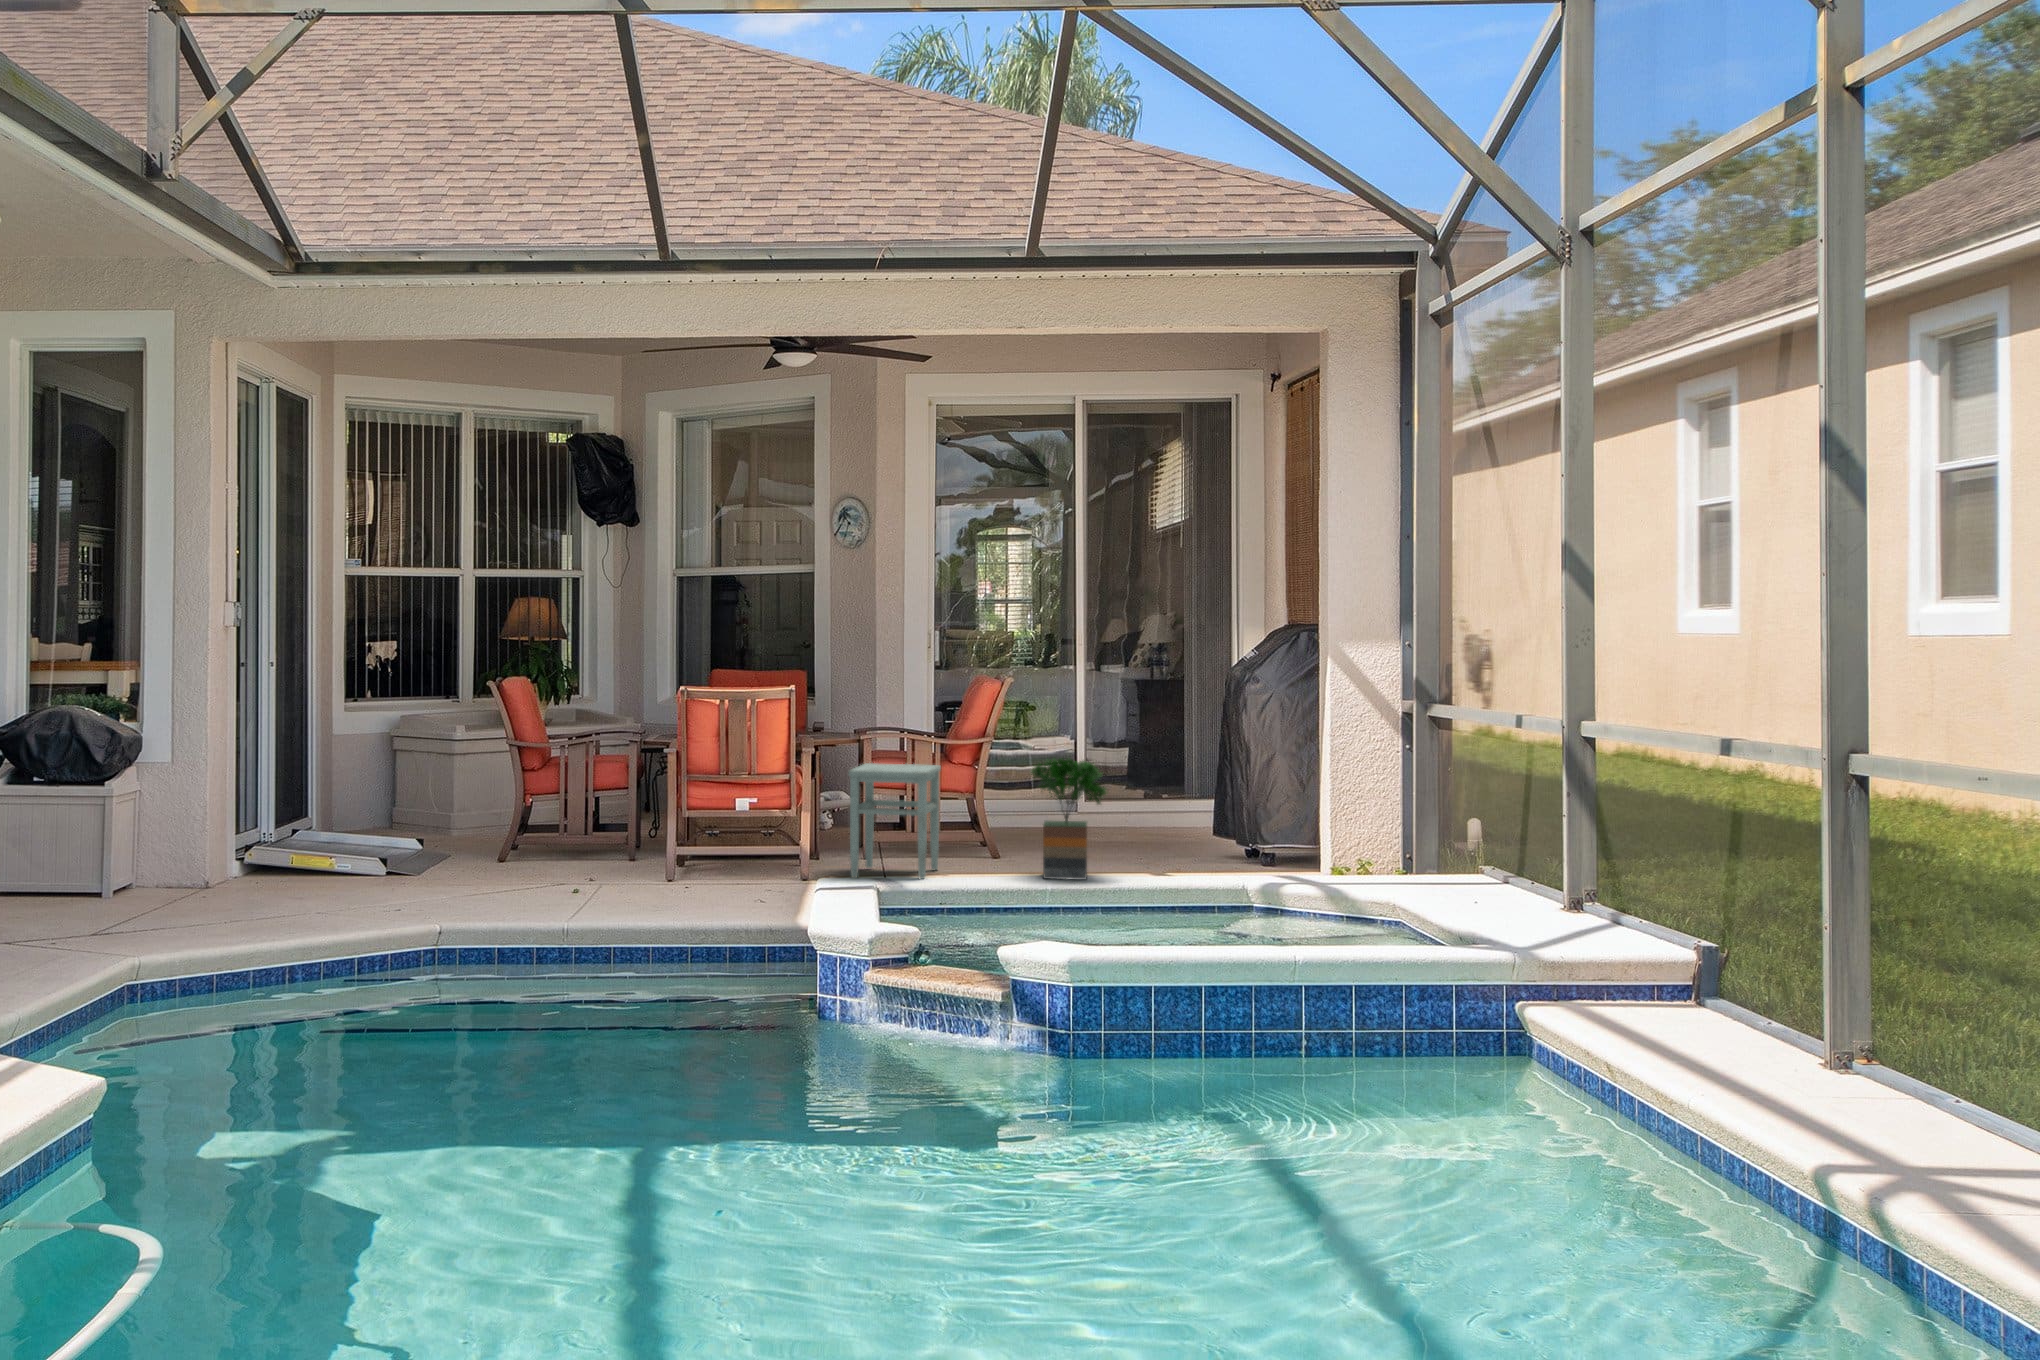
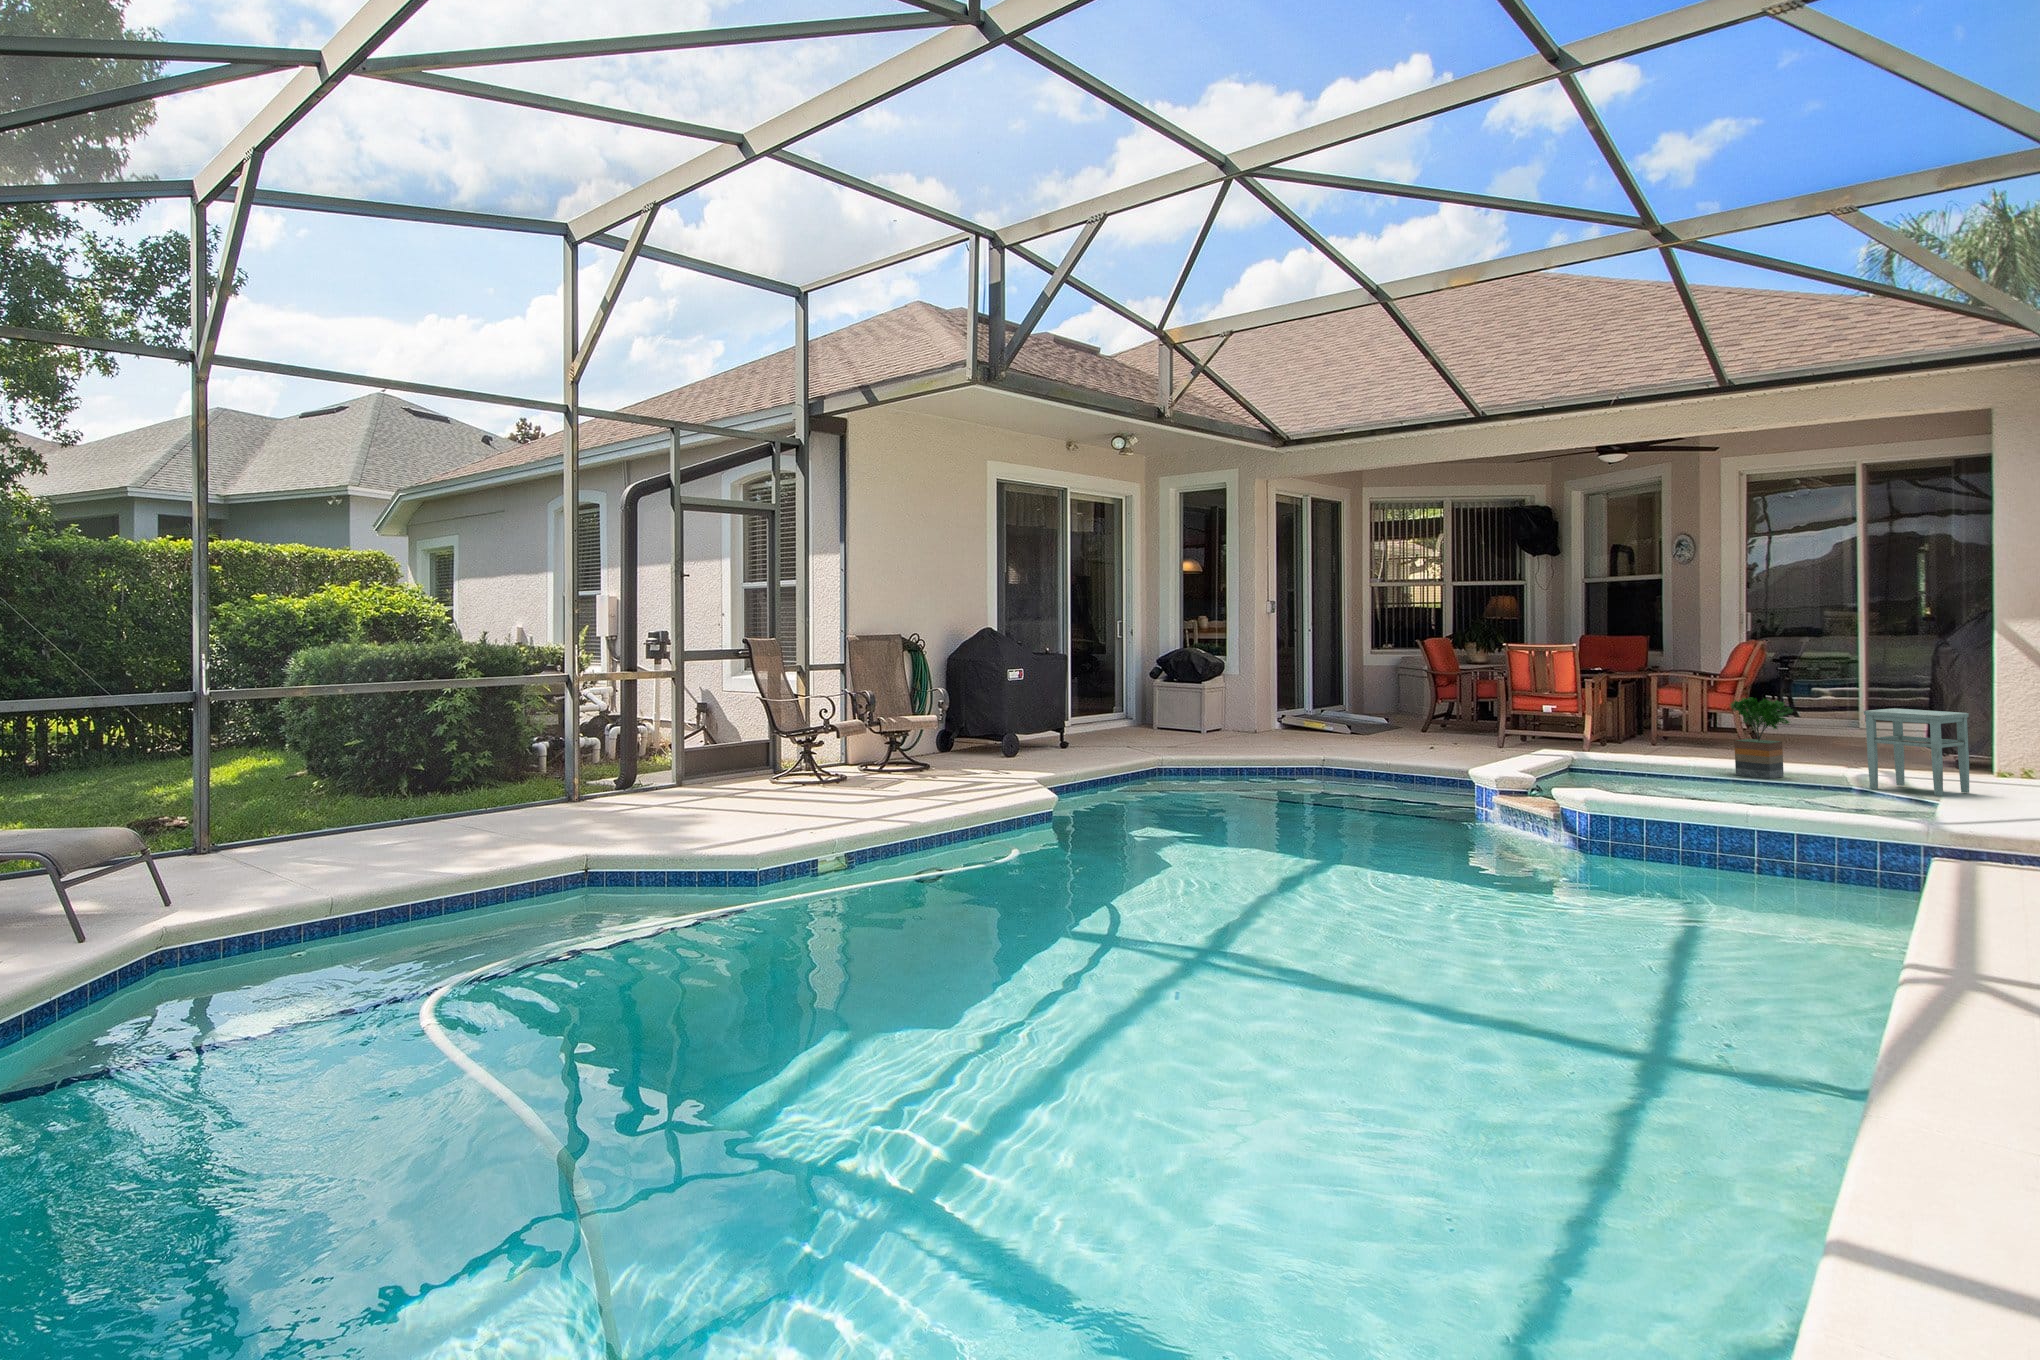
stool: present [848,763,941,879] -> present [1864,708,1969,796]

